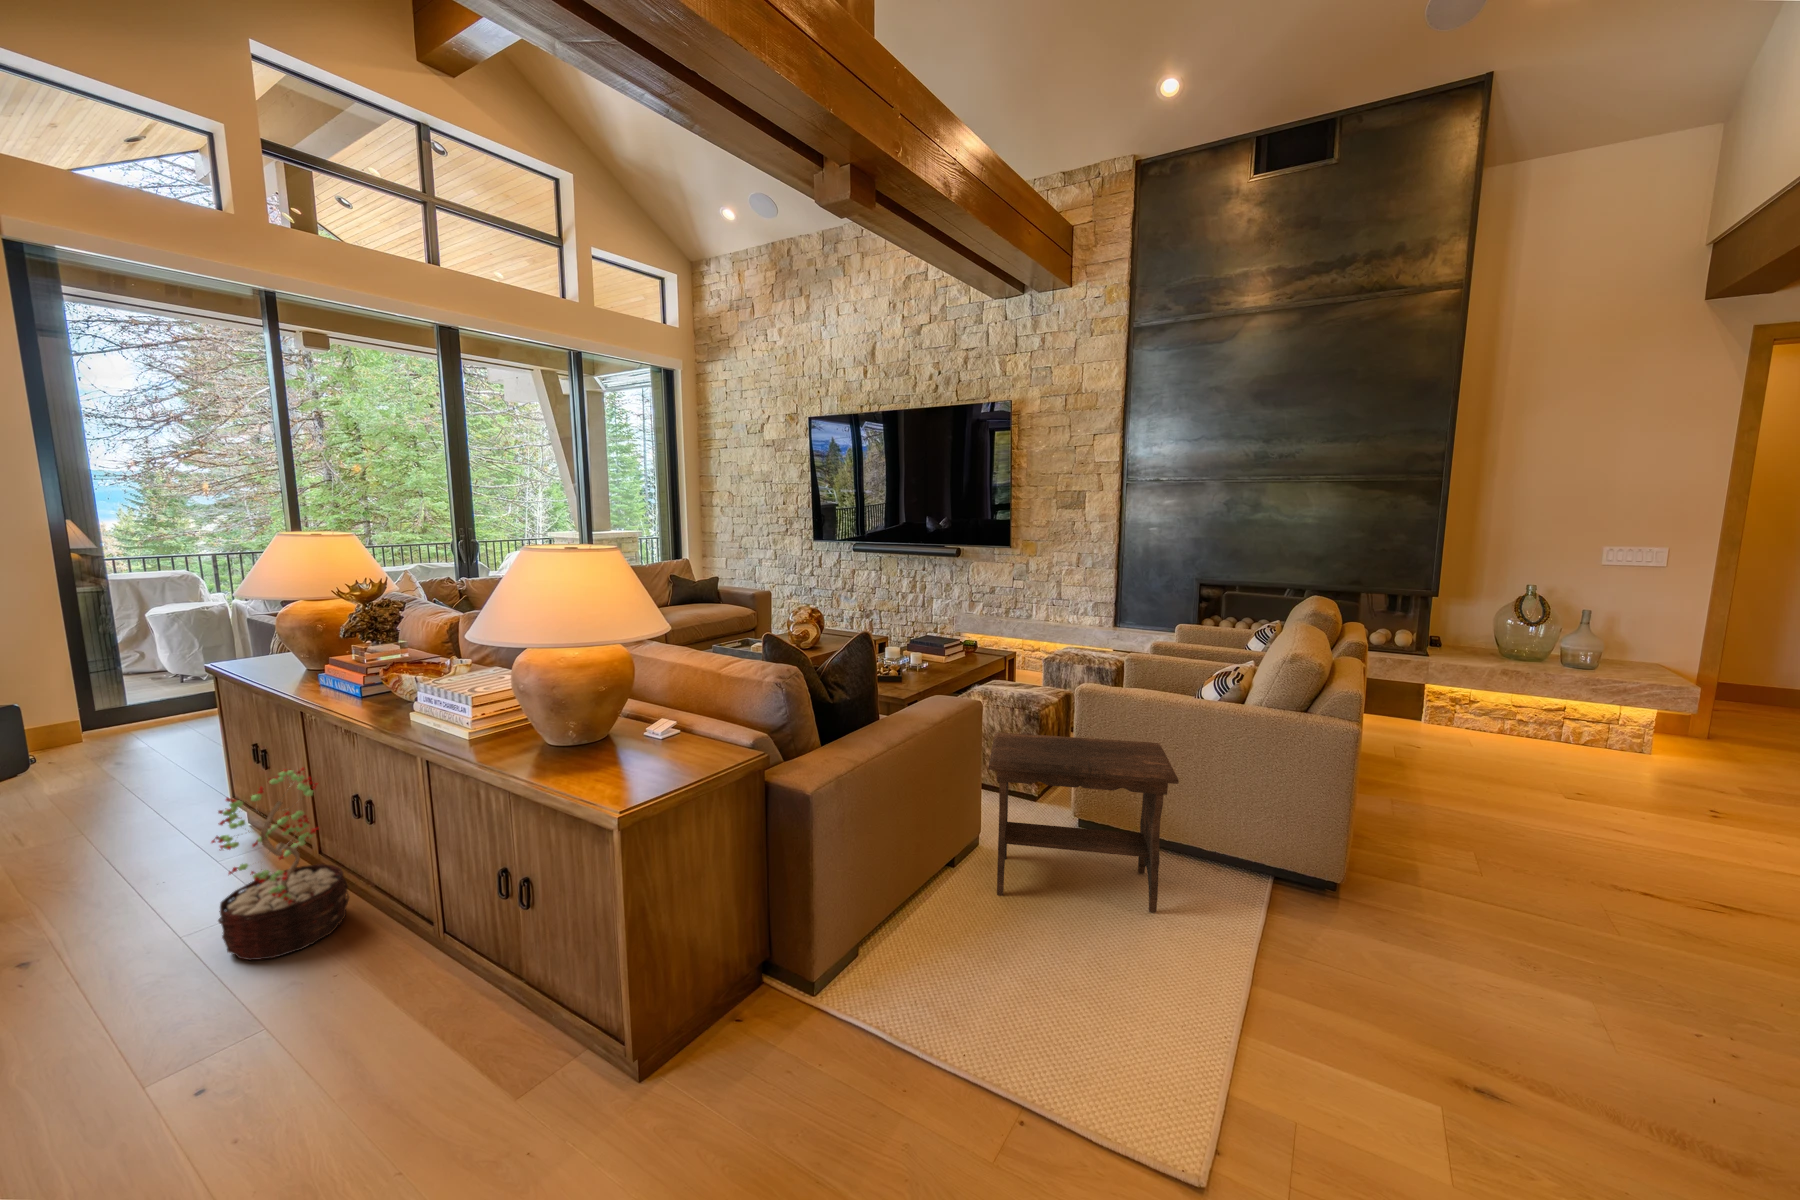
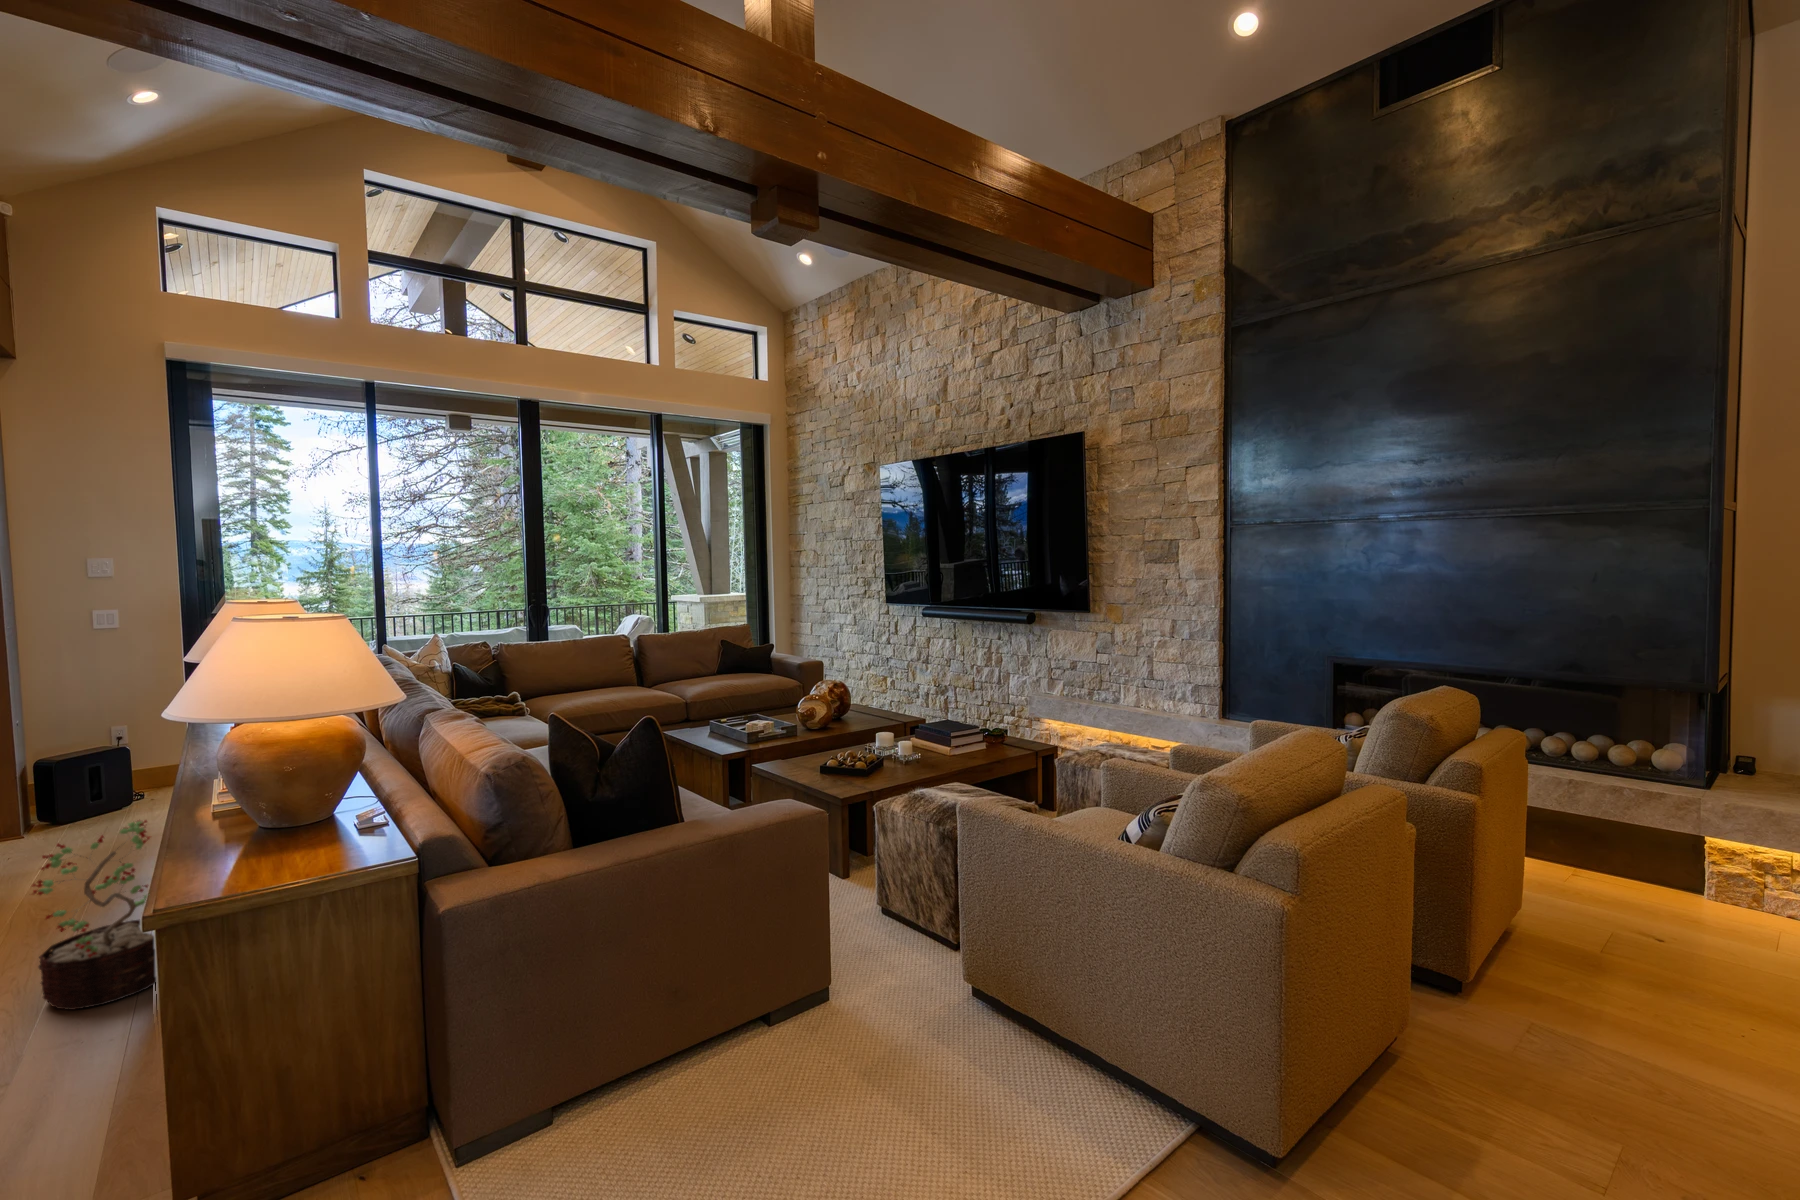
footstool: present [988,732,1179,912] -> none [773,851,1041,1149]

